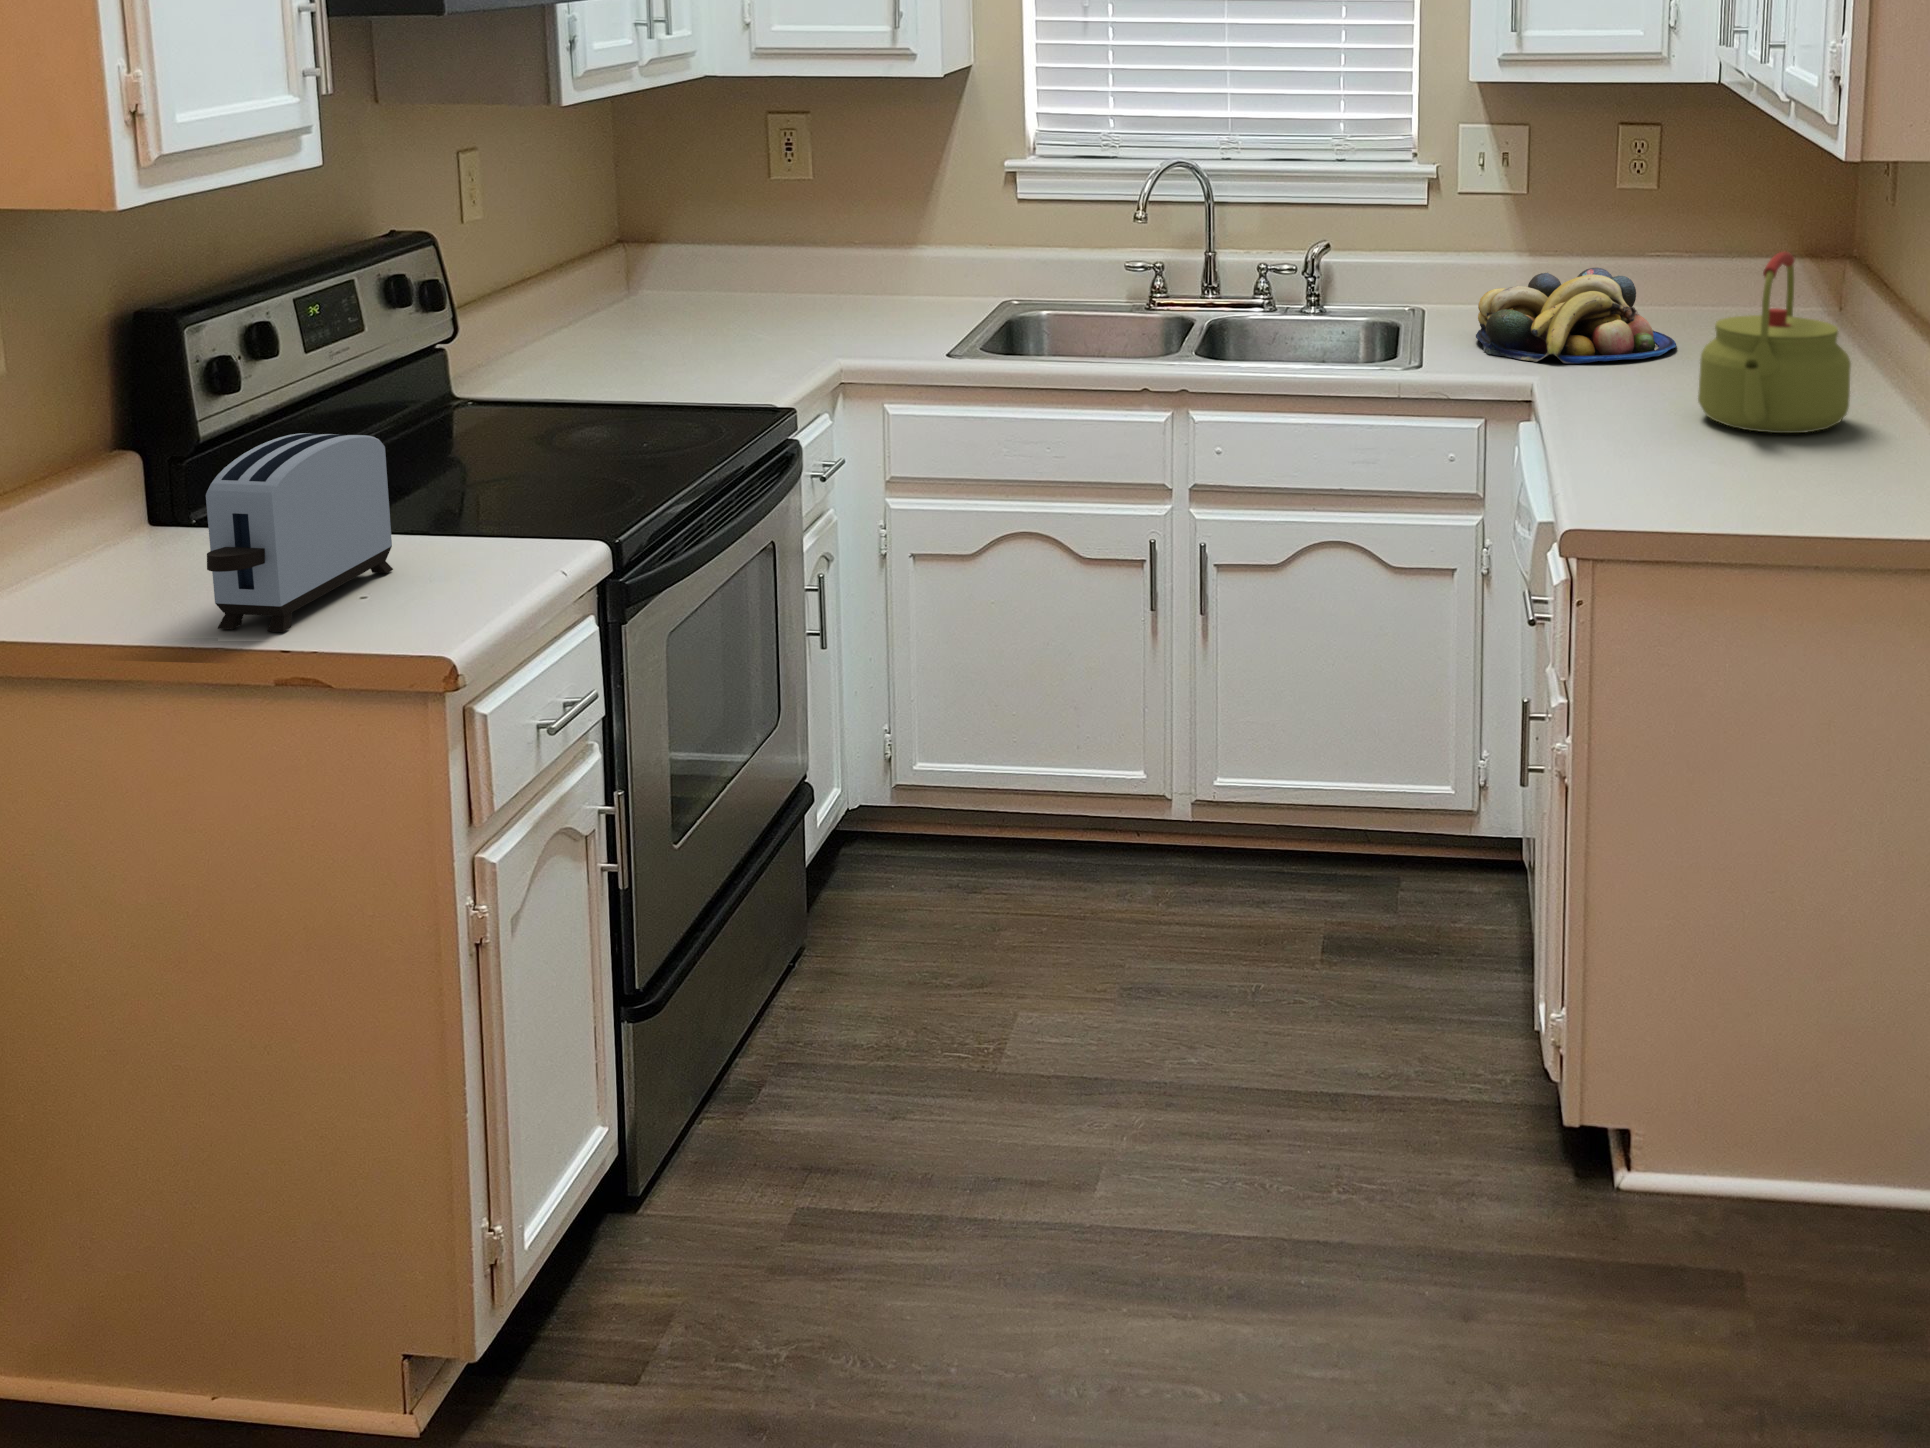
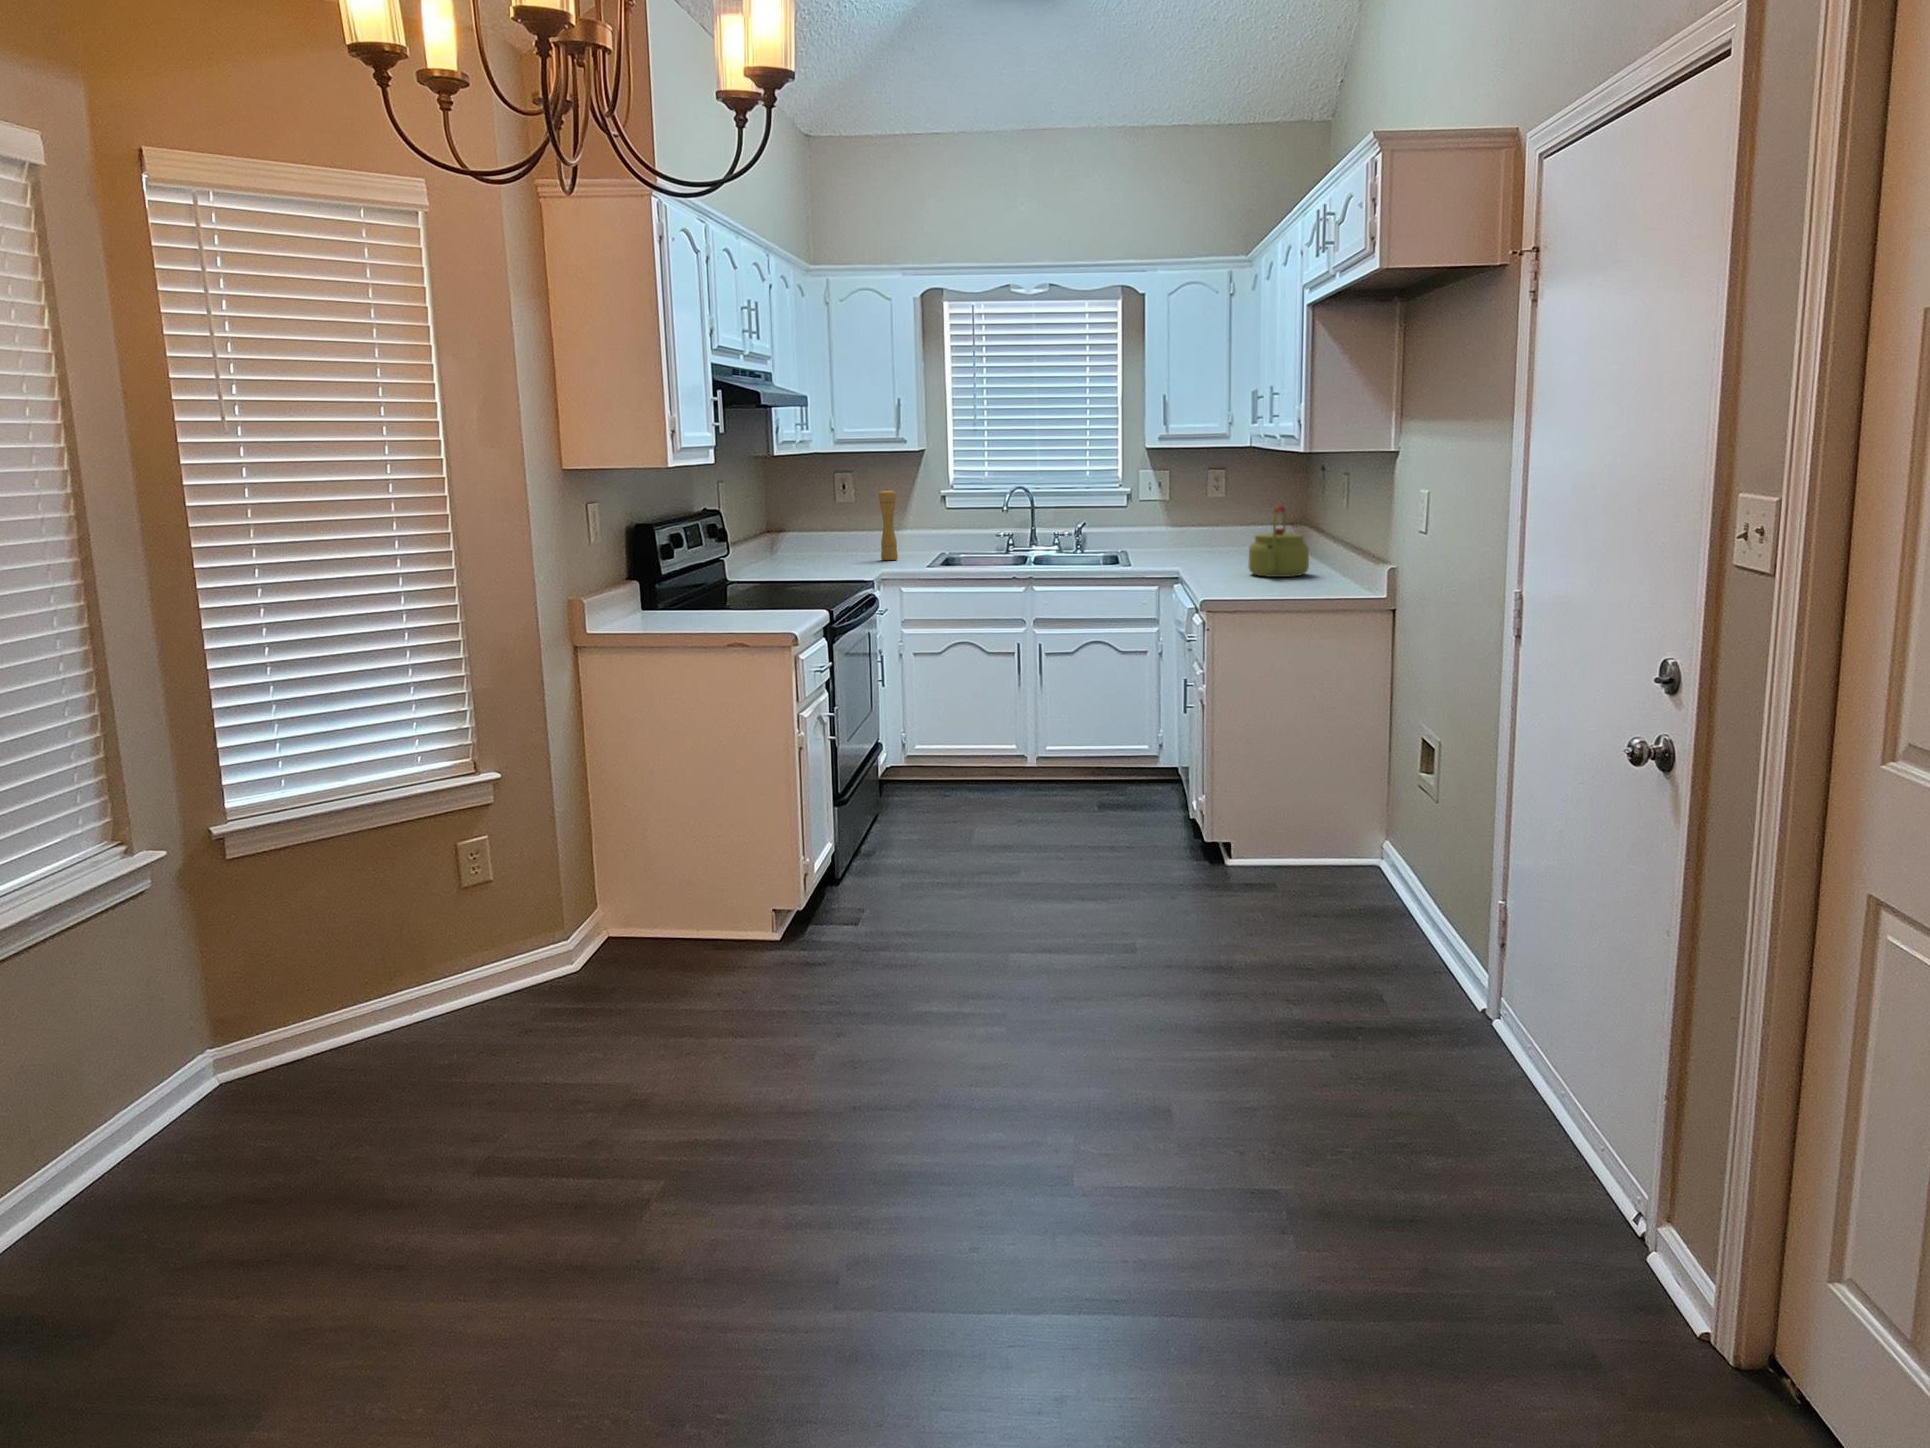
pepper mill: none [858,157,901,316] -> present [878,489,898,560]
fruit bowl: present [1476,268,1676,363] -> none [1152,529,1237,564]
toaster: present [206,433,393,632] -> none [701,559,755,627]

